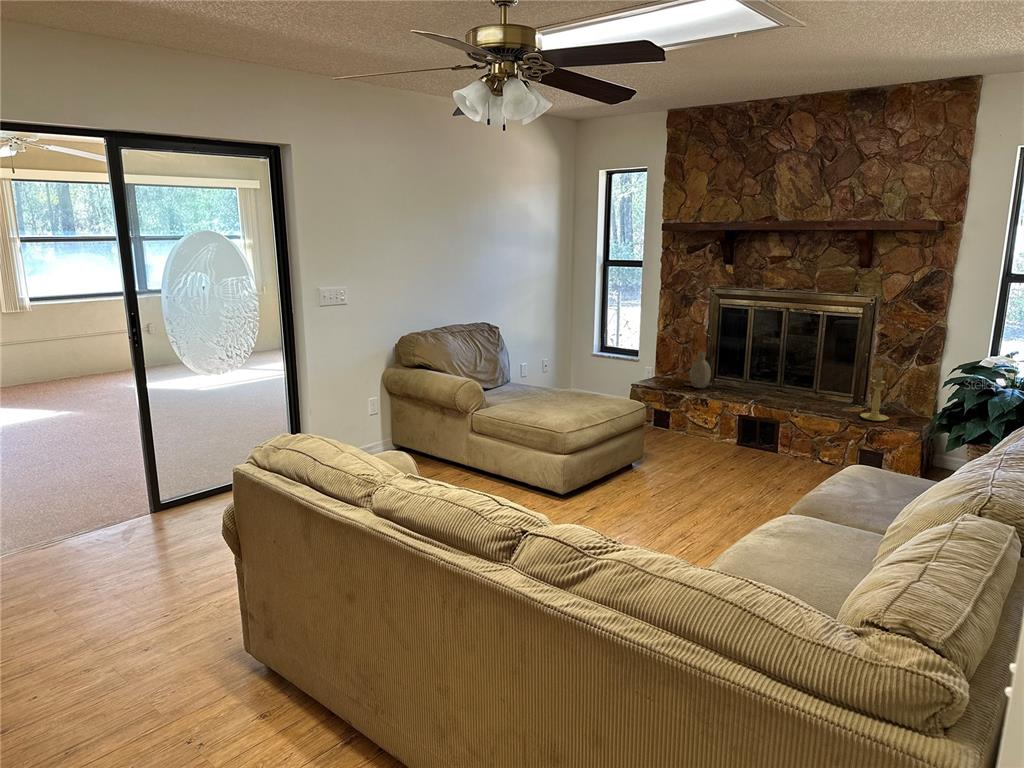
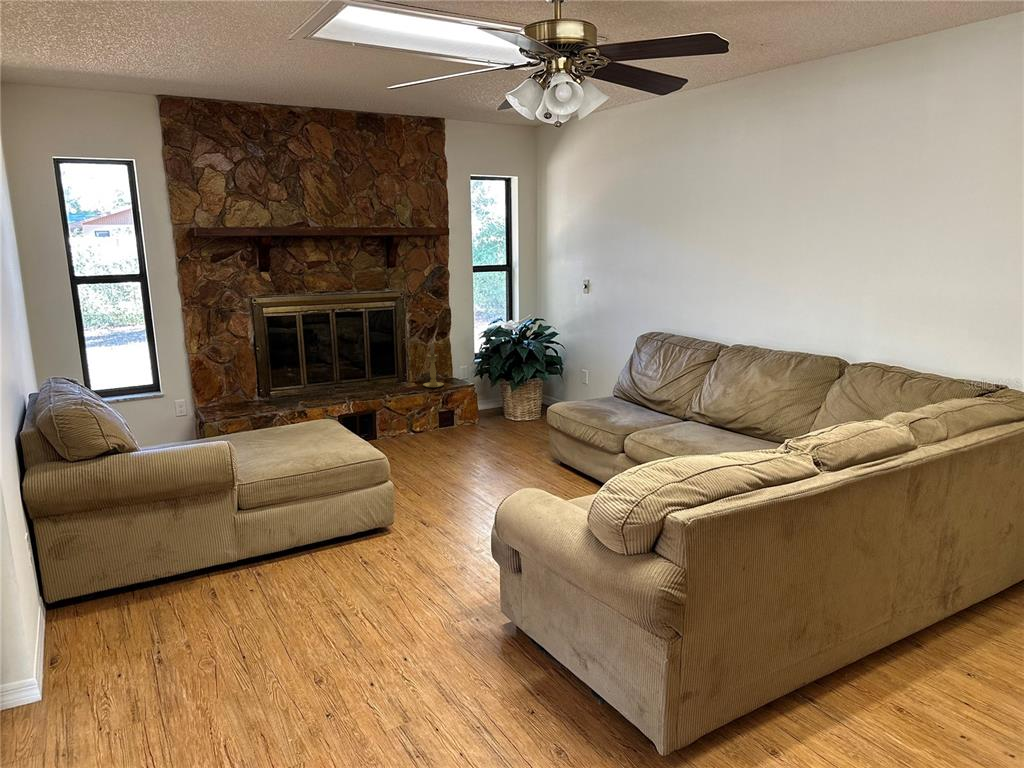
decorative vase: present [690,351,711,388] -> none [262,366,285,405]

